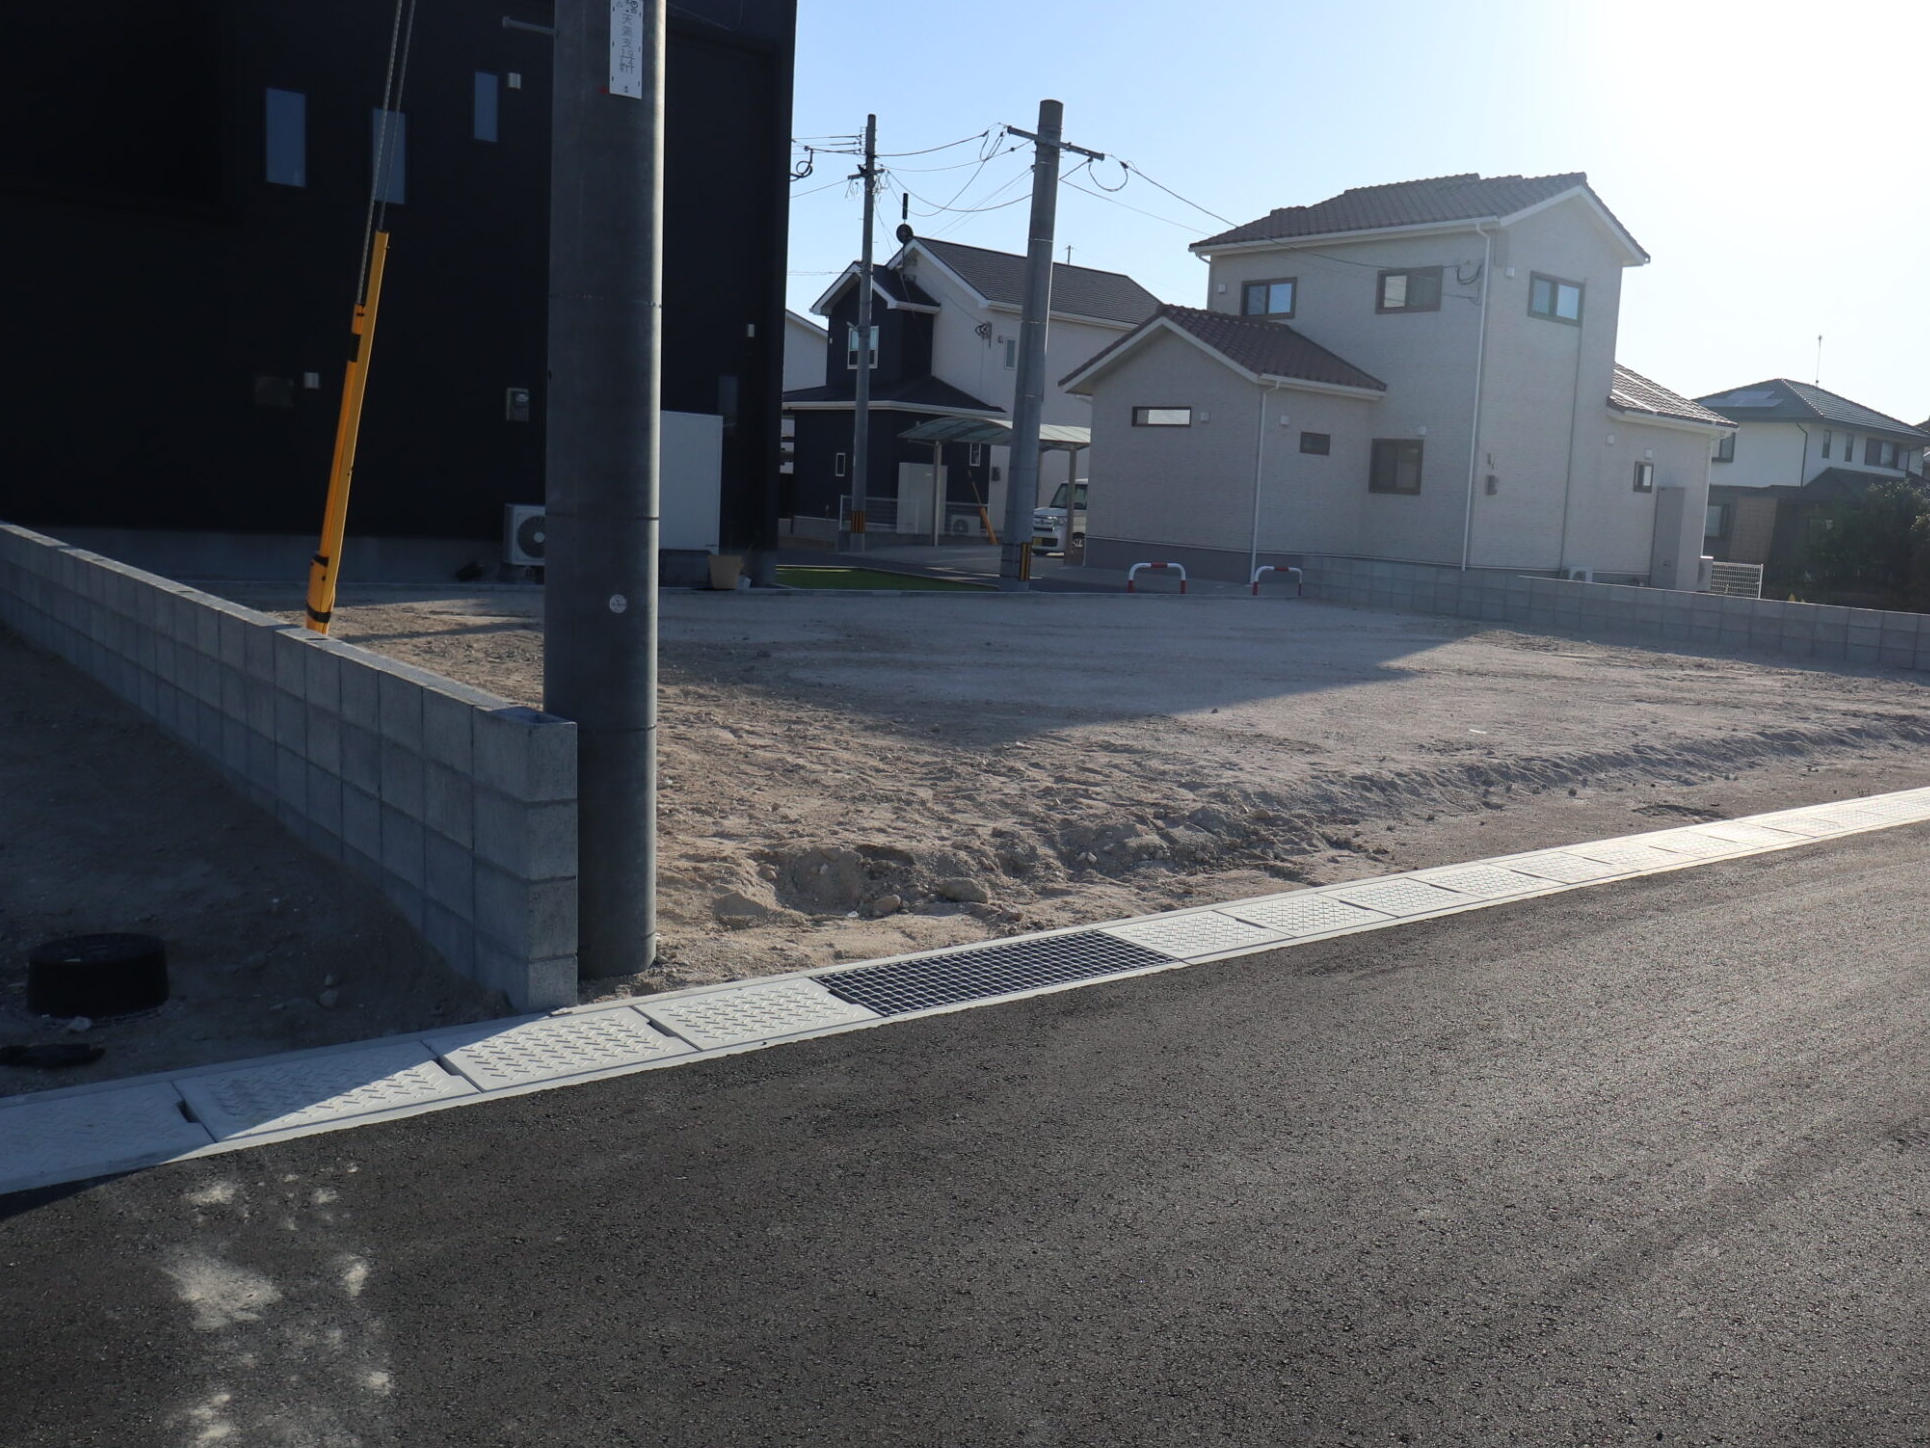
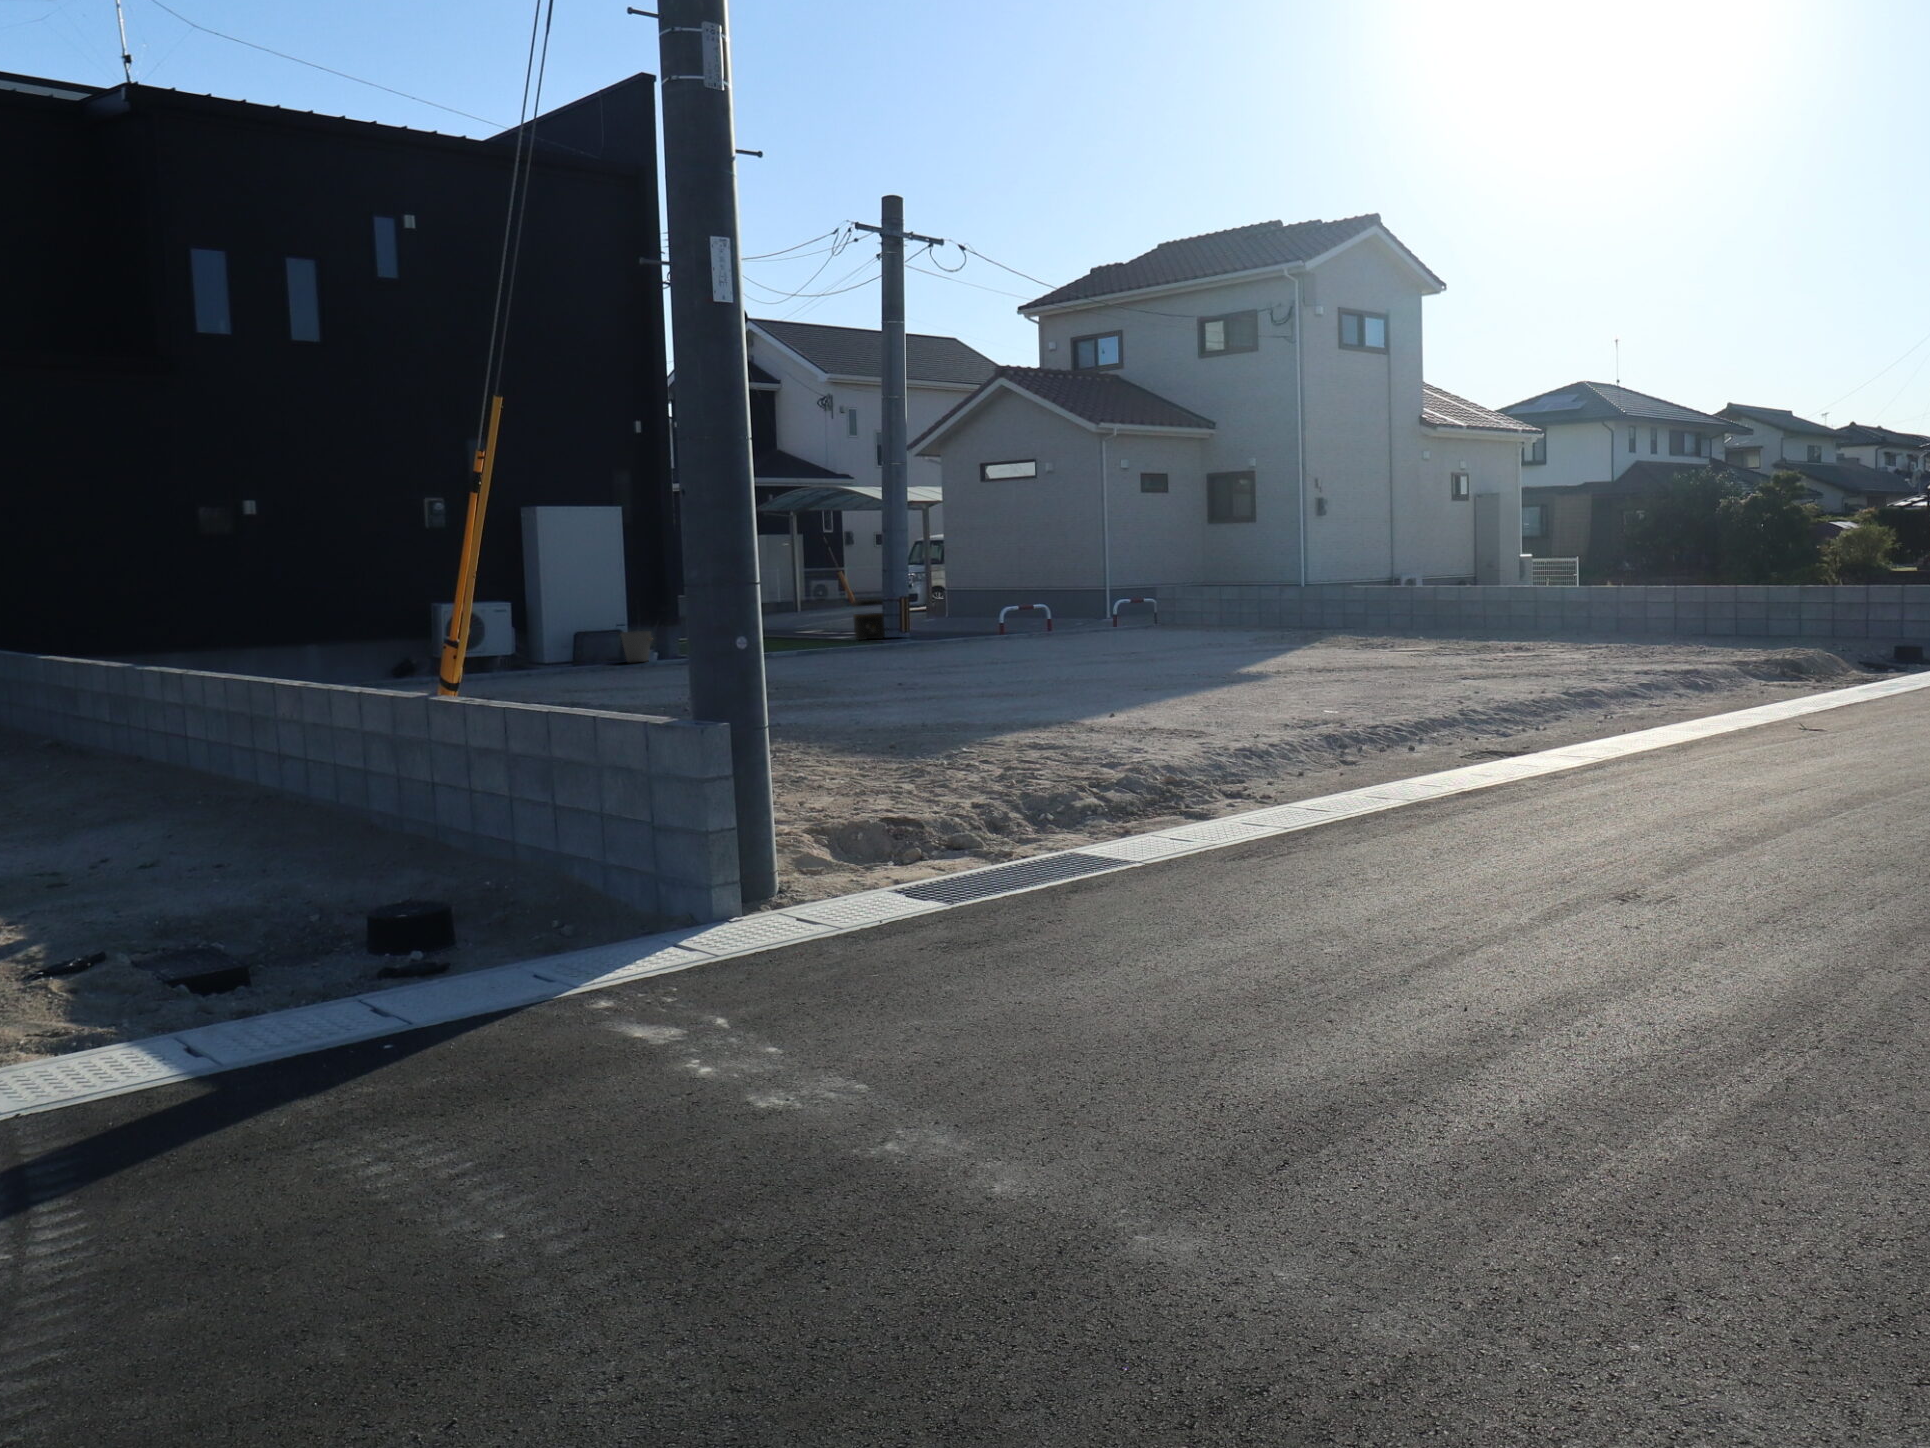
toolbox: none [970,542,1003,586] -> present [852,599,885,640]

